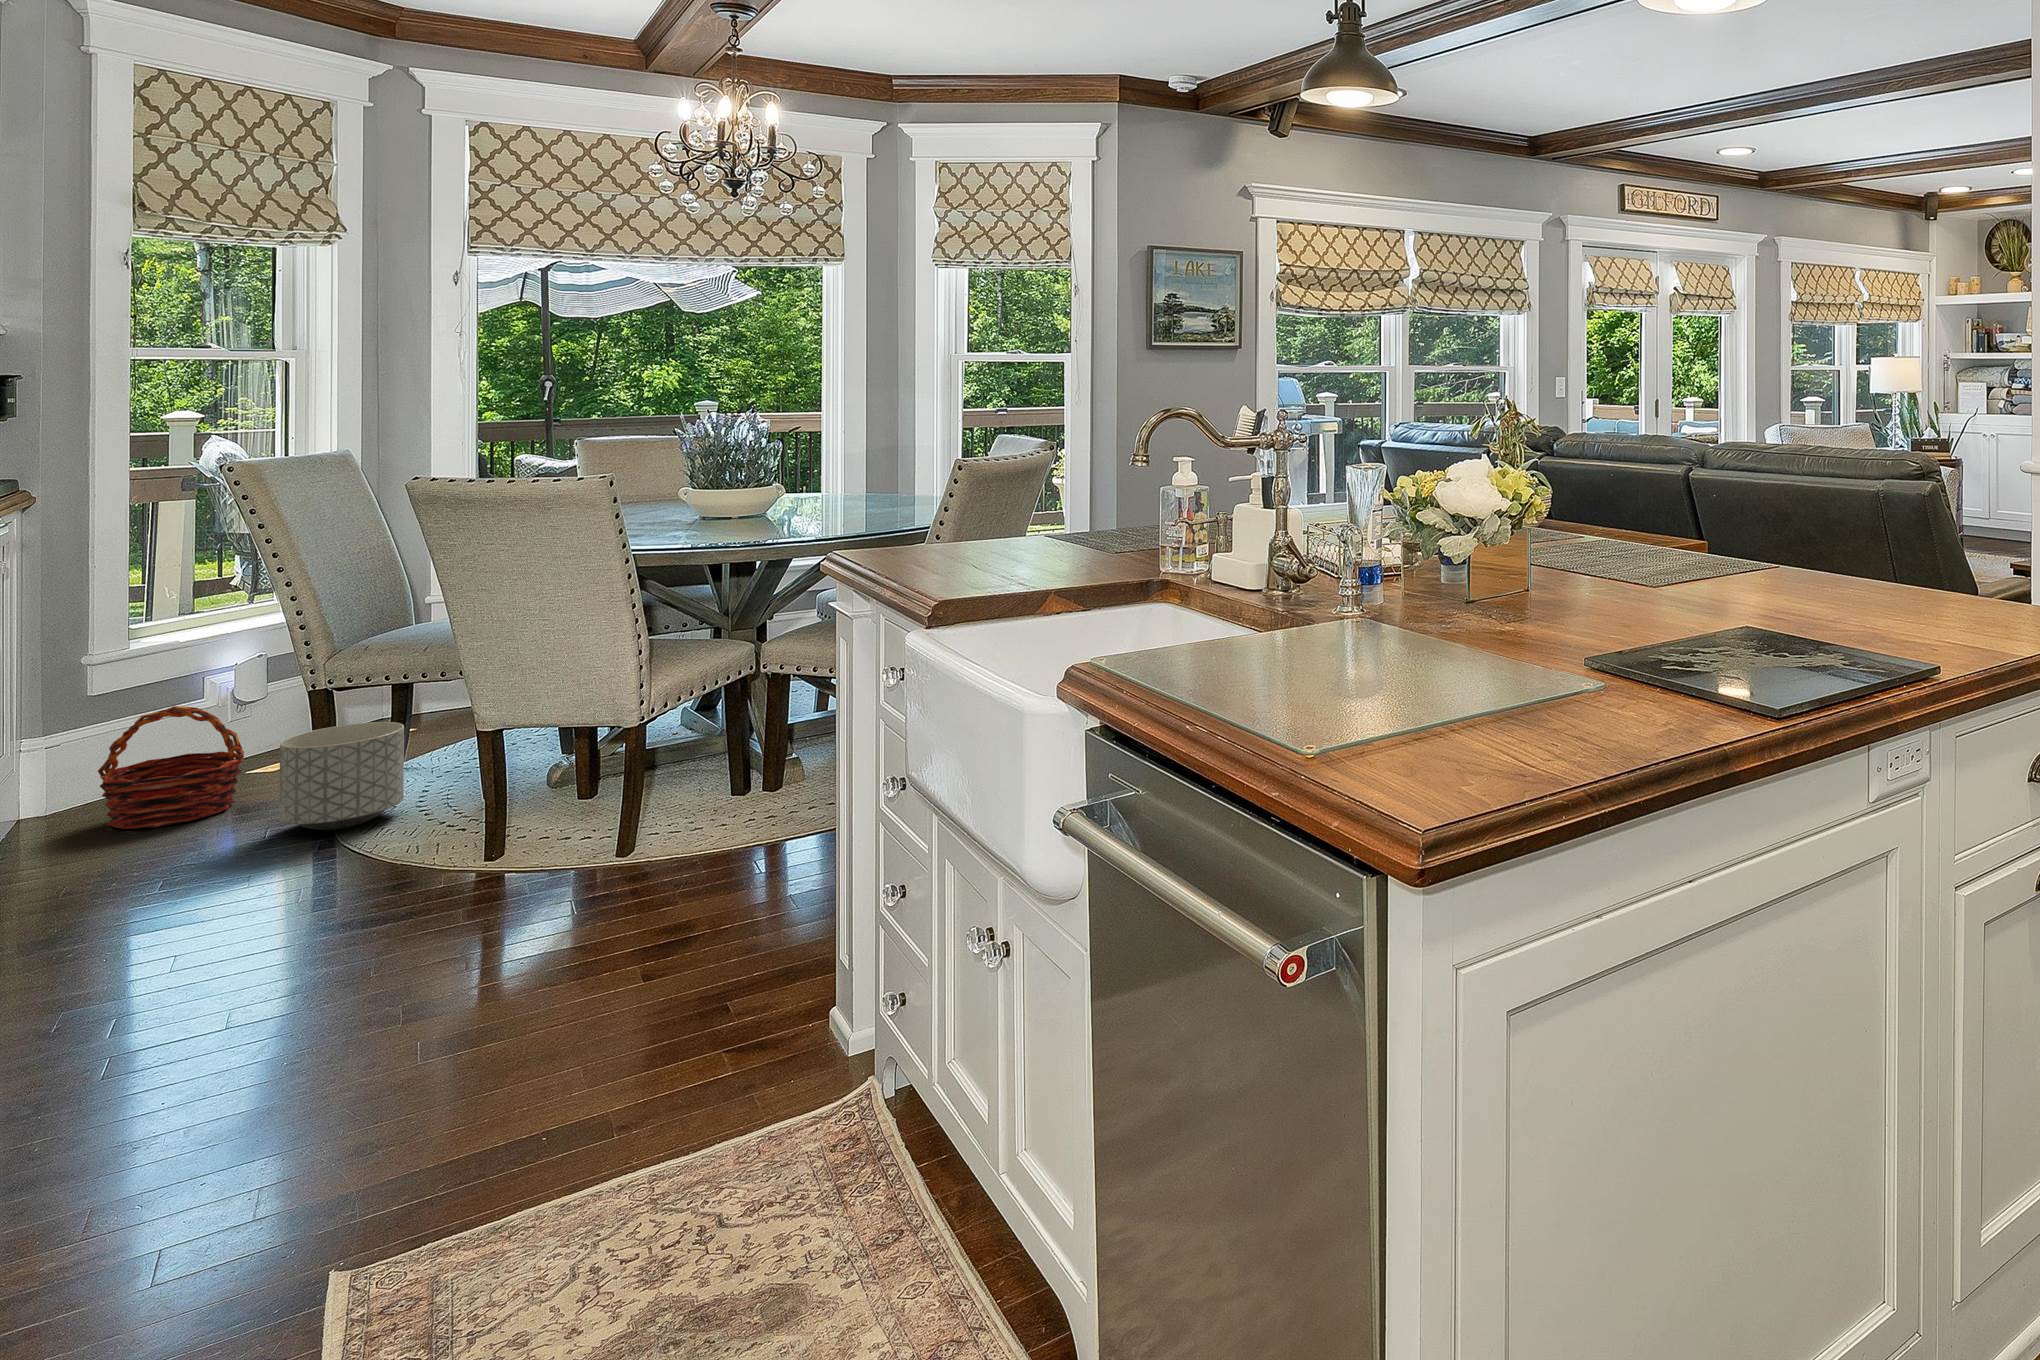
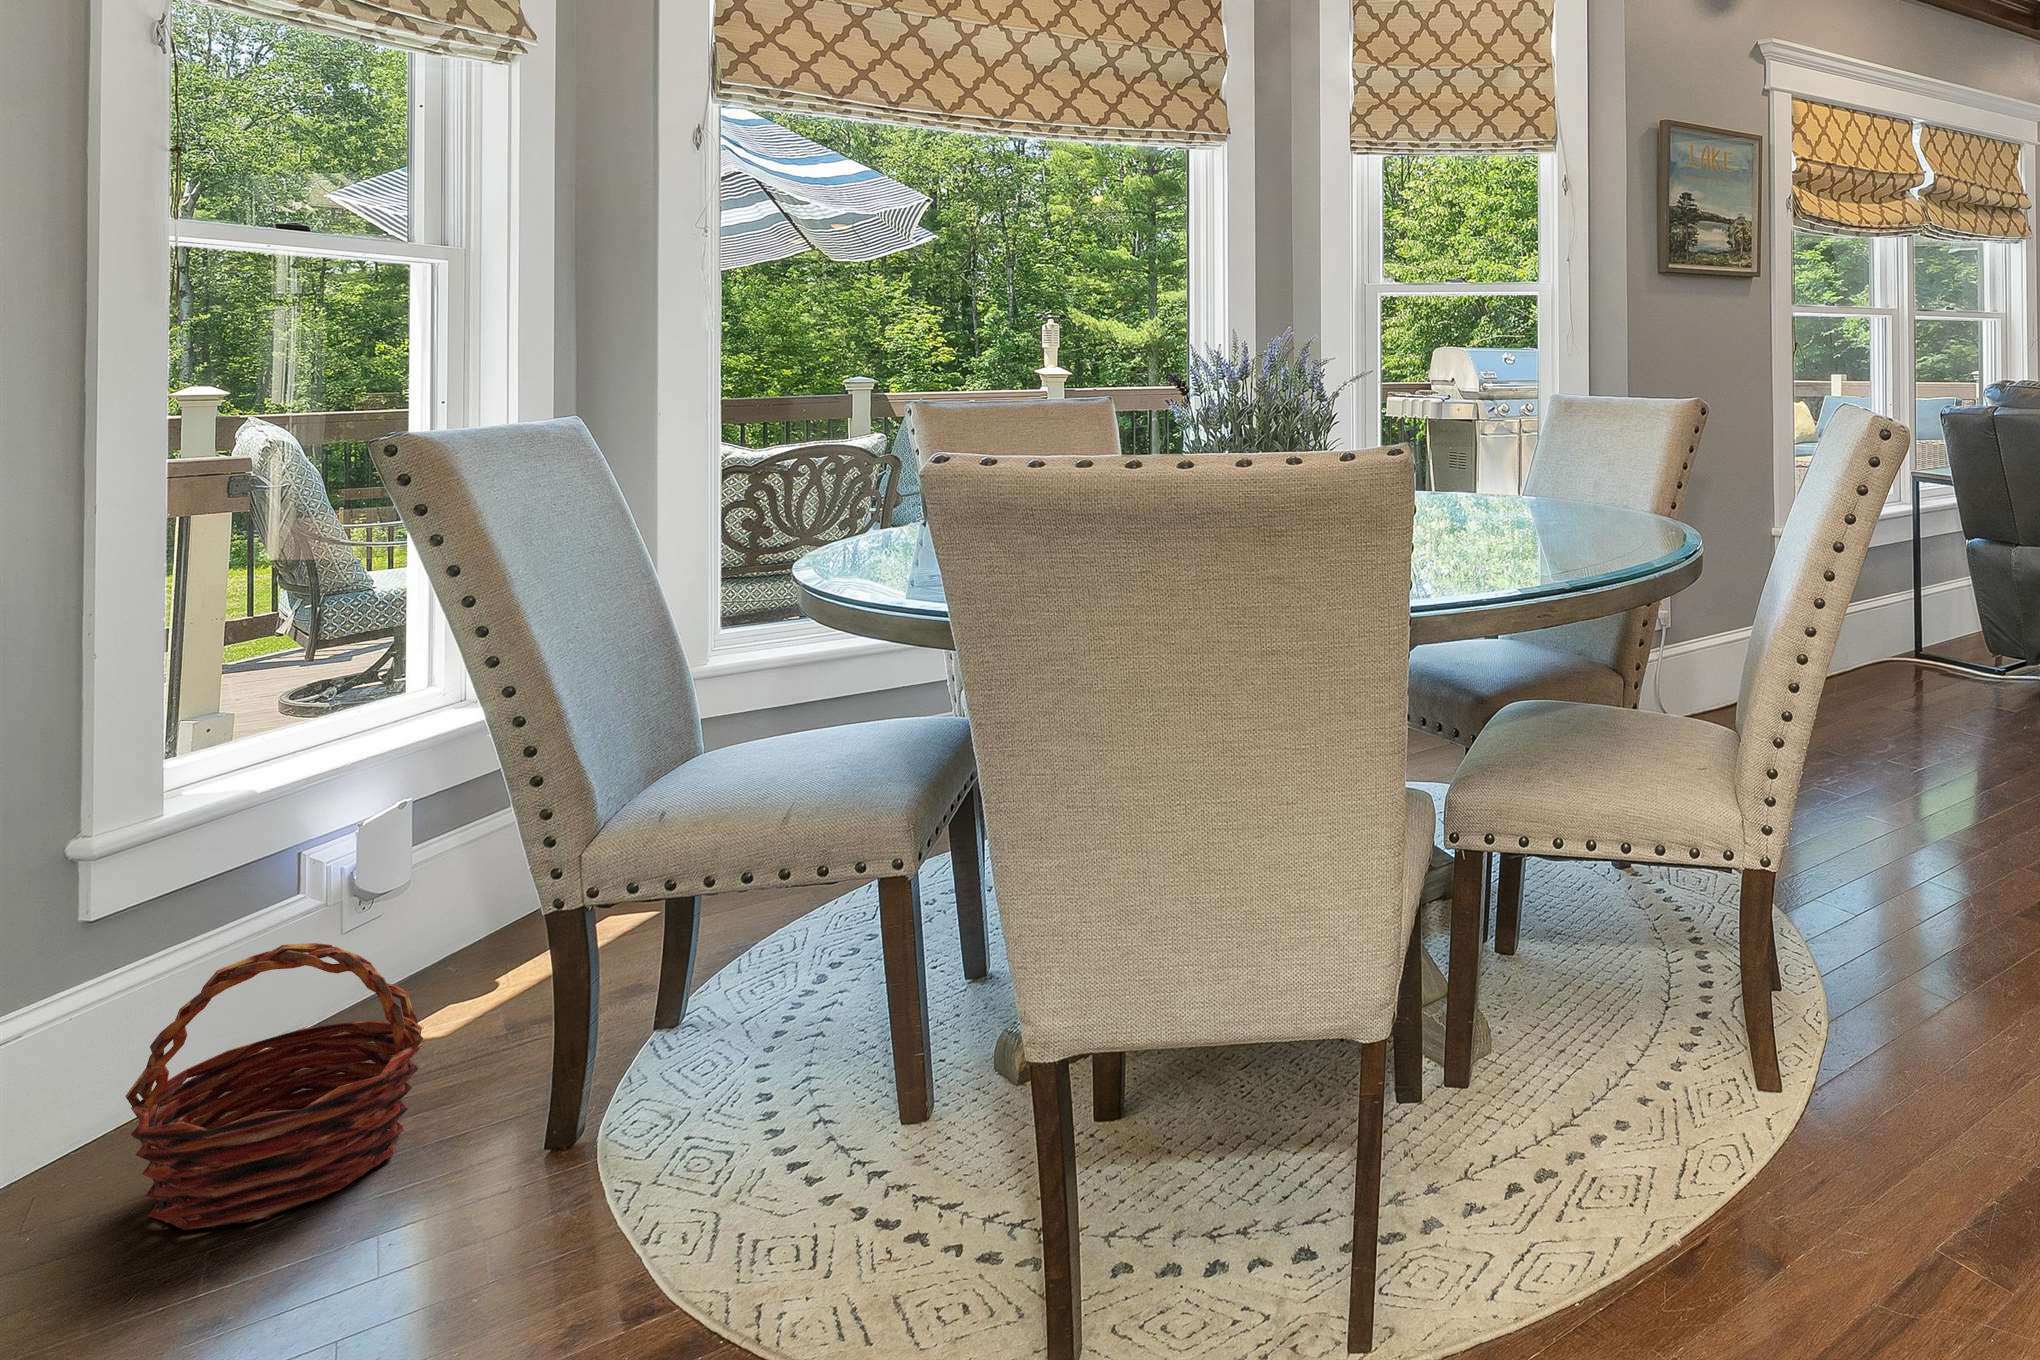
planter: present [279,722,404,830] -> none [534,974,773,1244]

